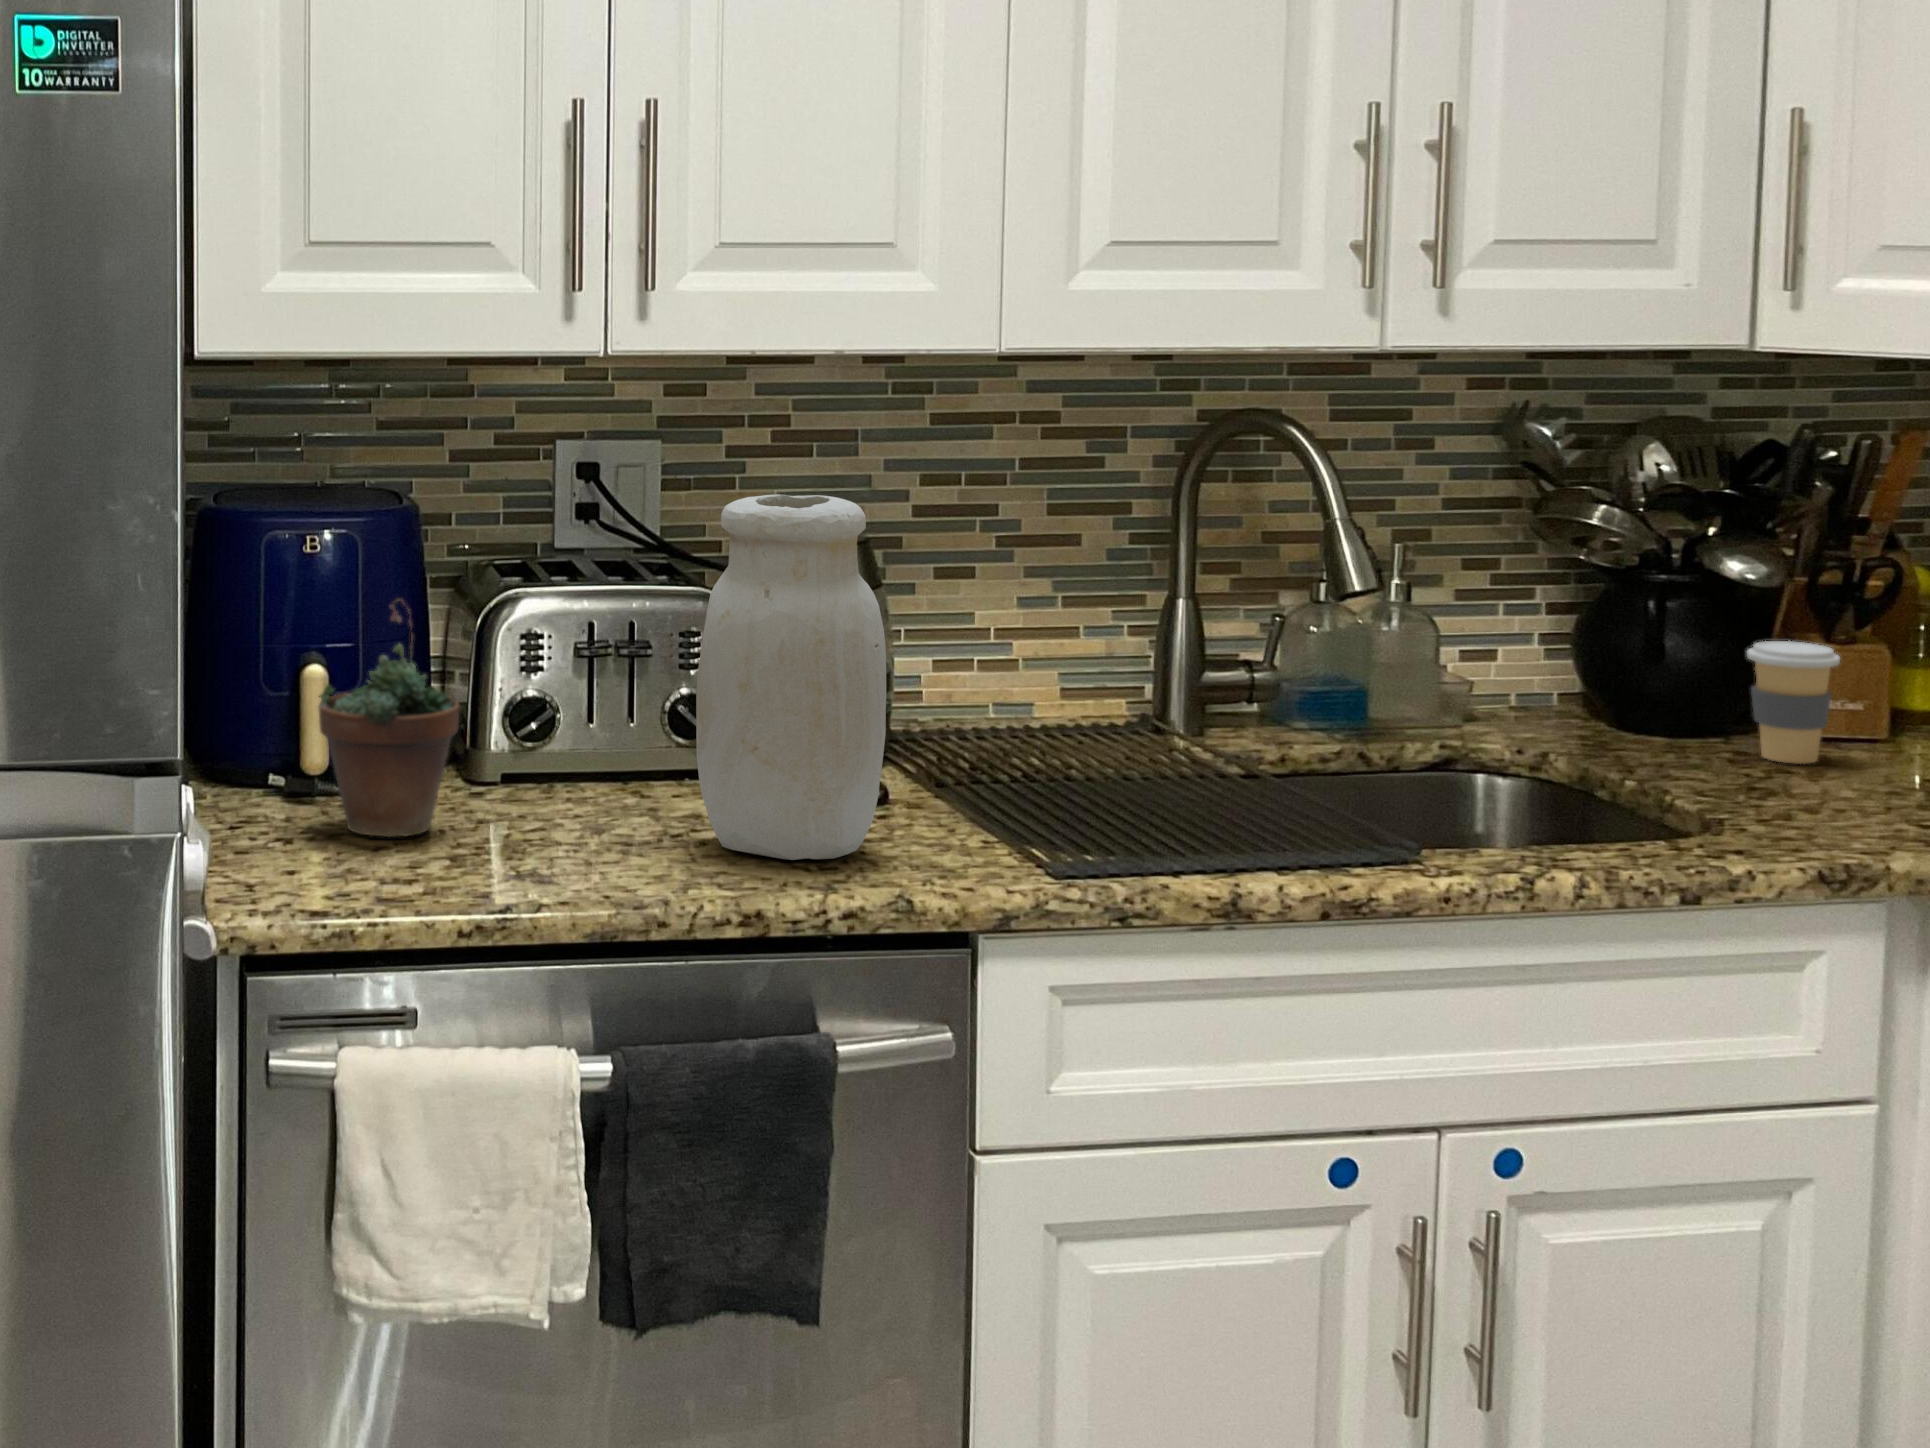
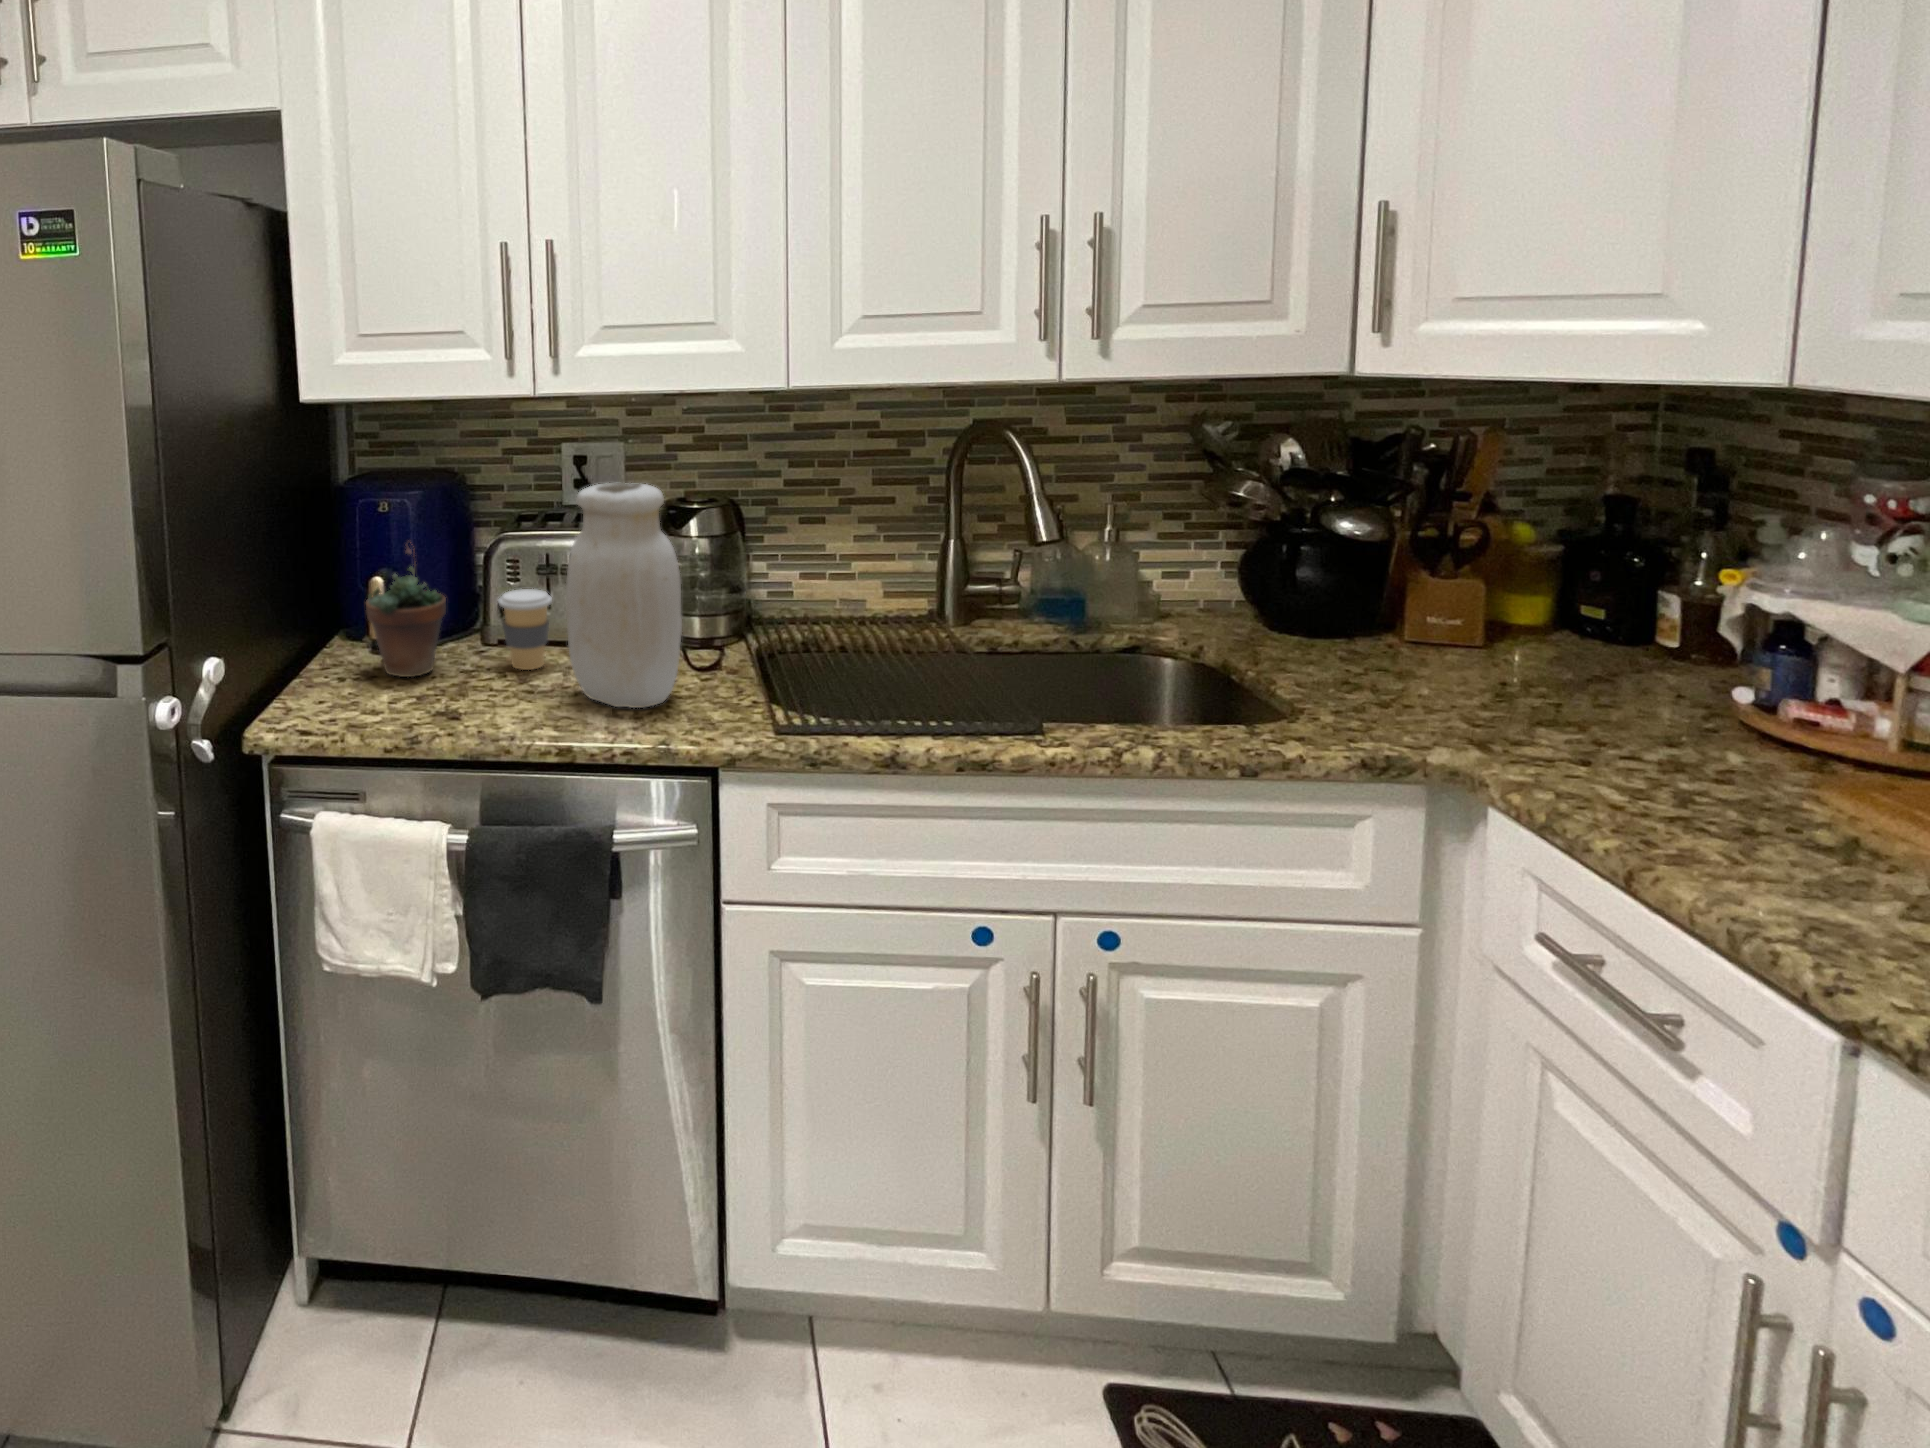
coffee cup: present [1747,641,1840,764] -> present [498,589,552,670]

